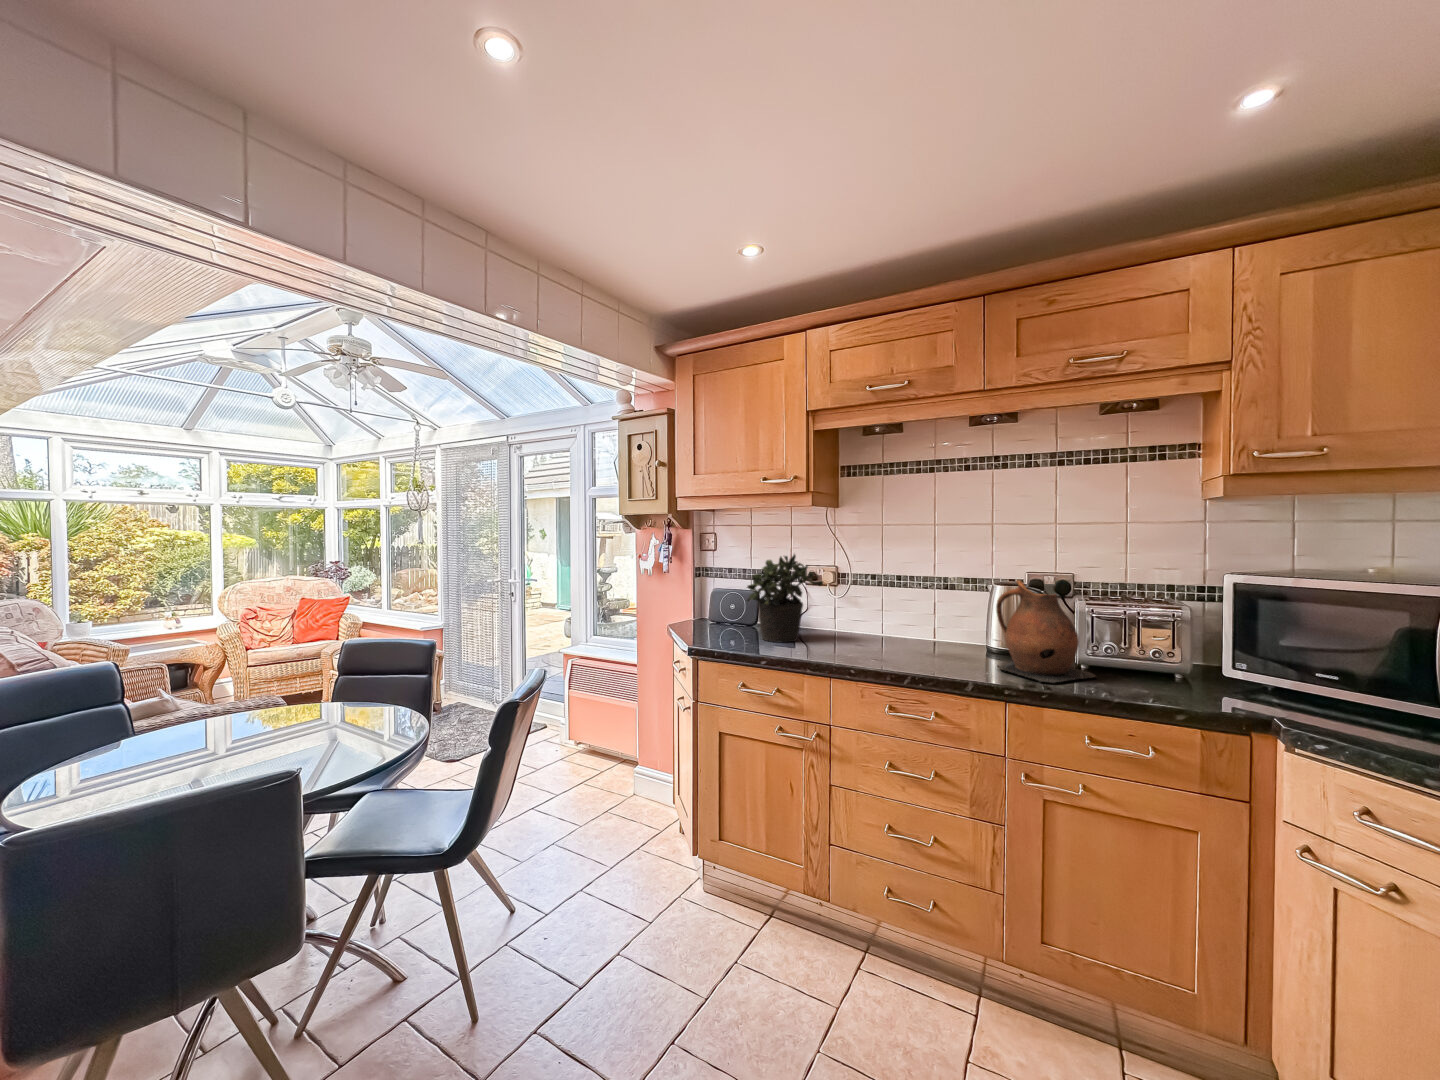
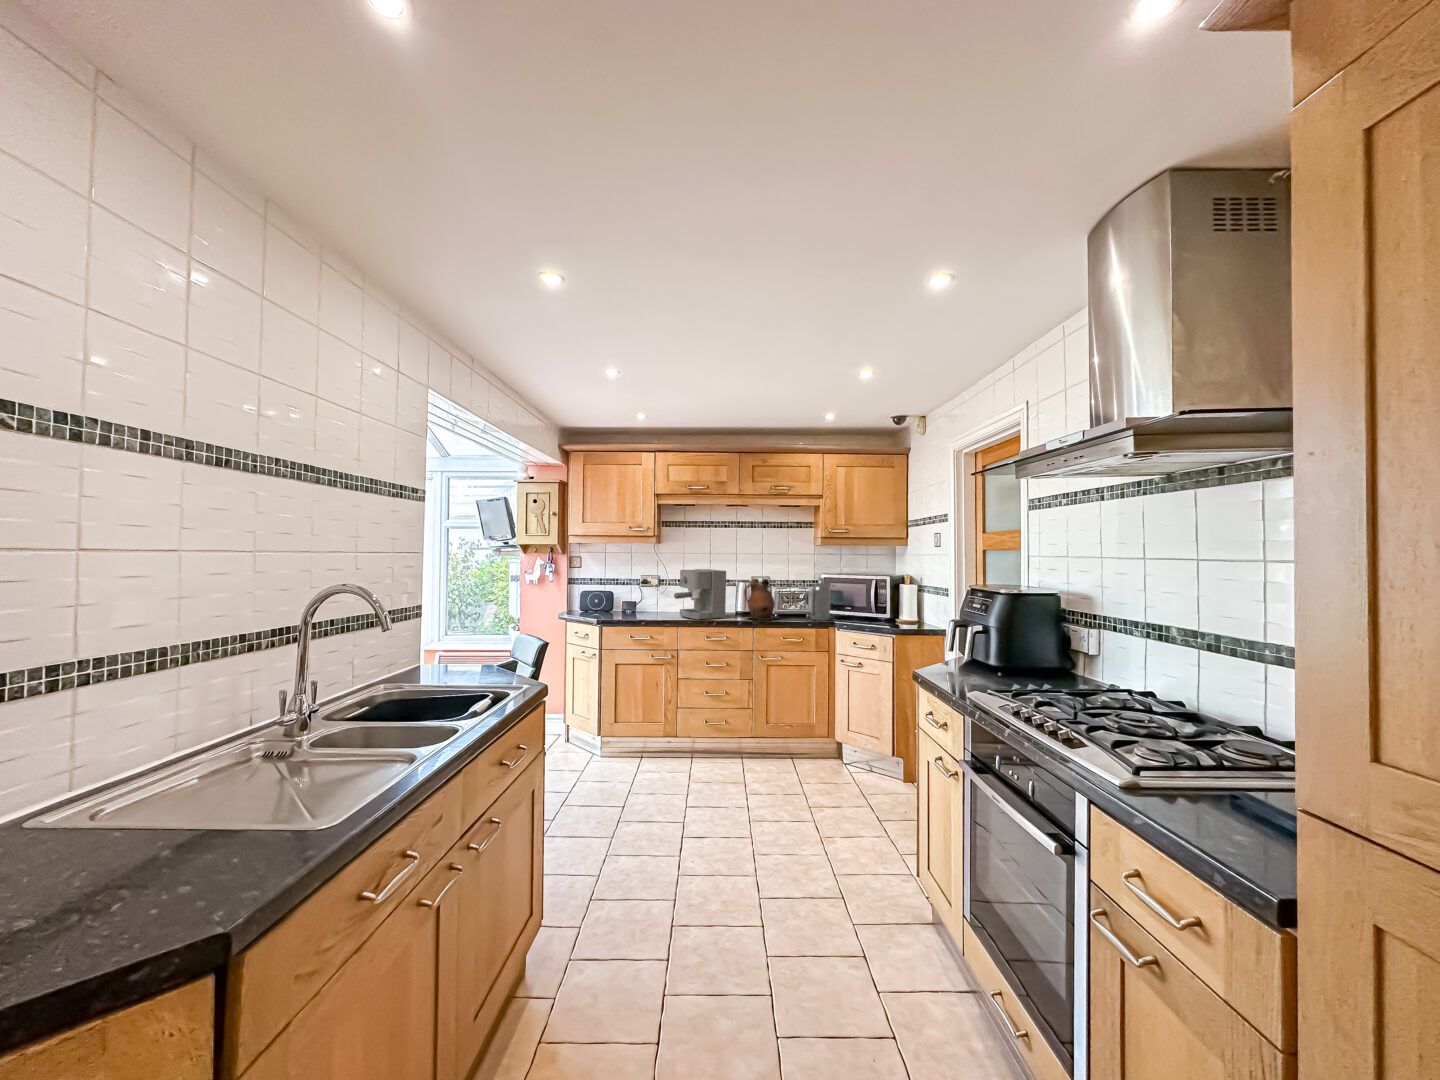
potted plant: present [747,554,823,643] -> none [620,569,659,618]
coffee maker: none [834,555,953,662] -> present [674,569,726,620]
bottle: none [1191,583,1263,704] -> present [811,578,830,621]

